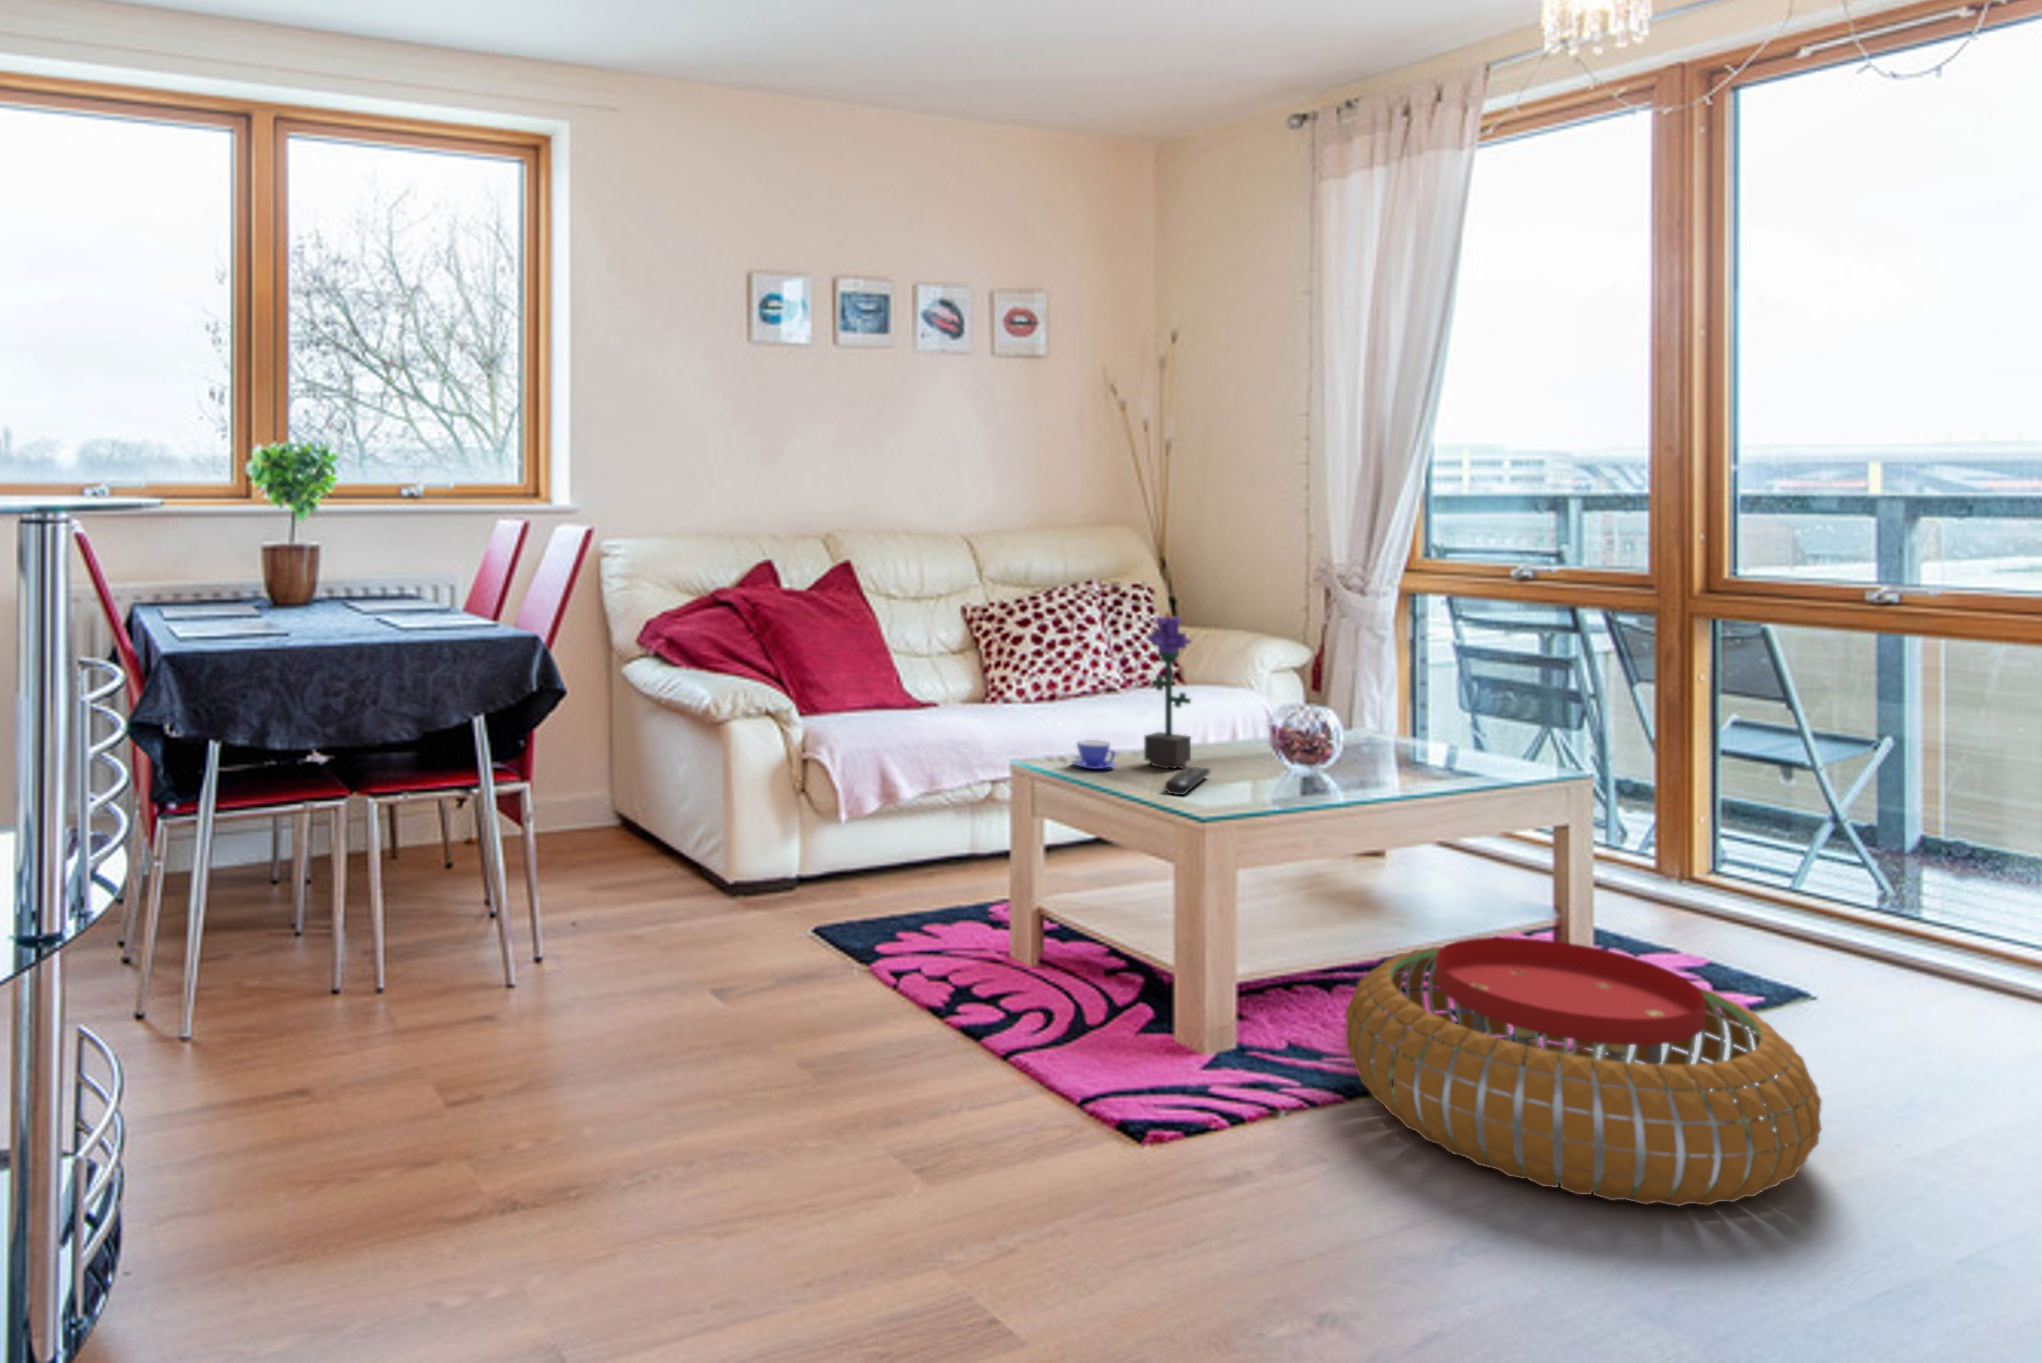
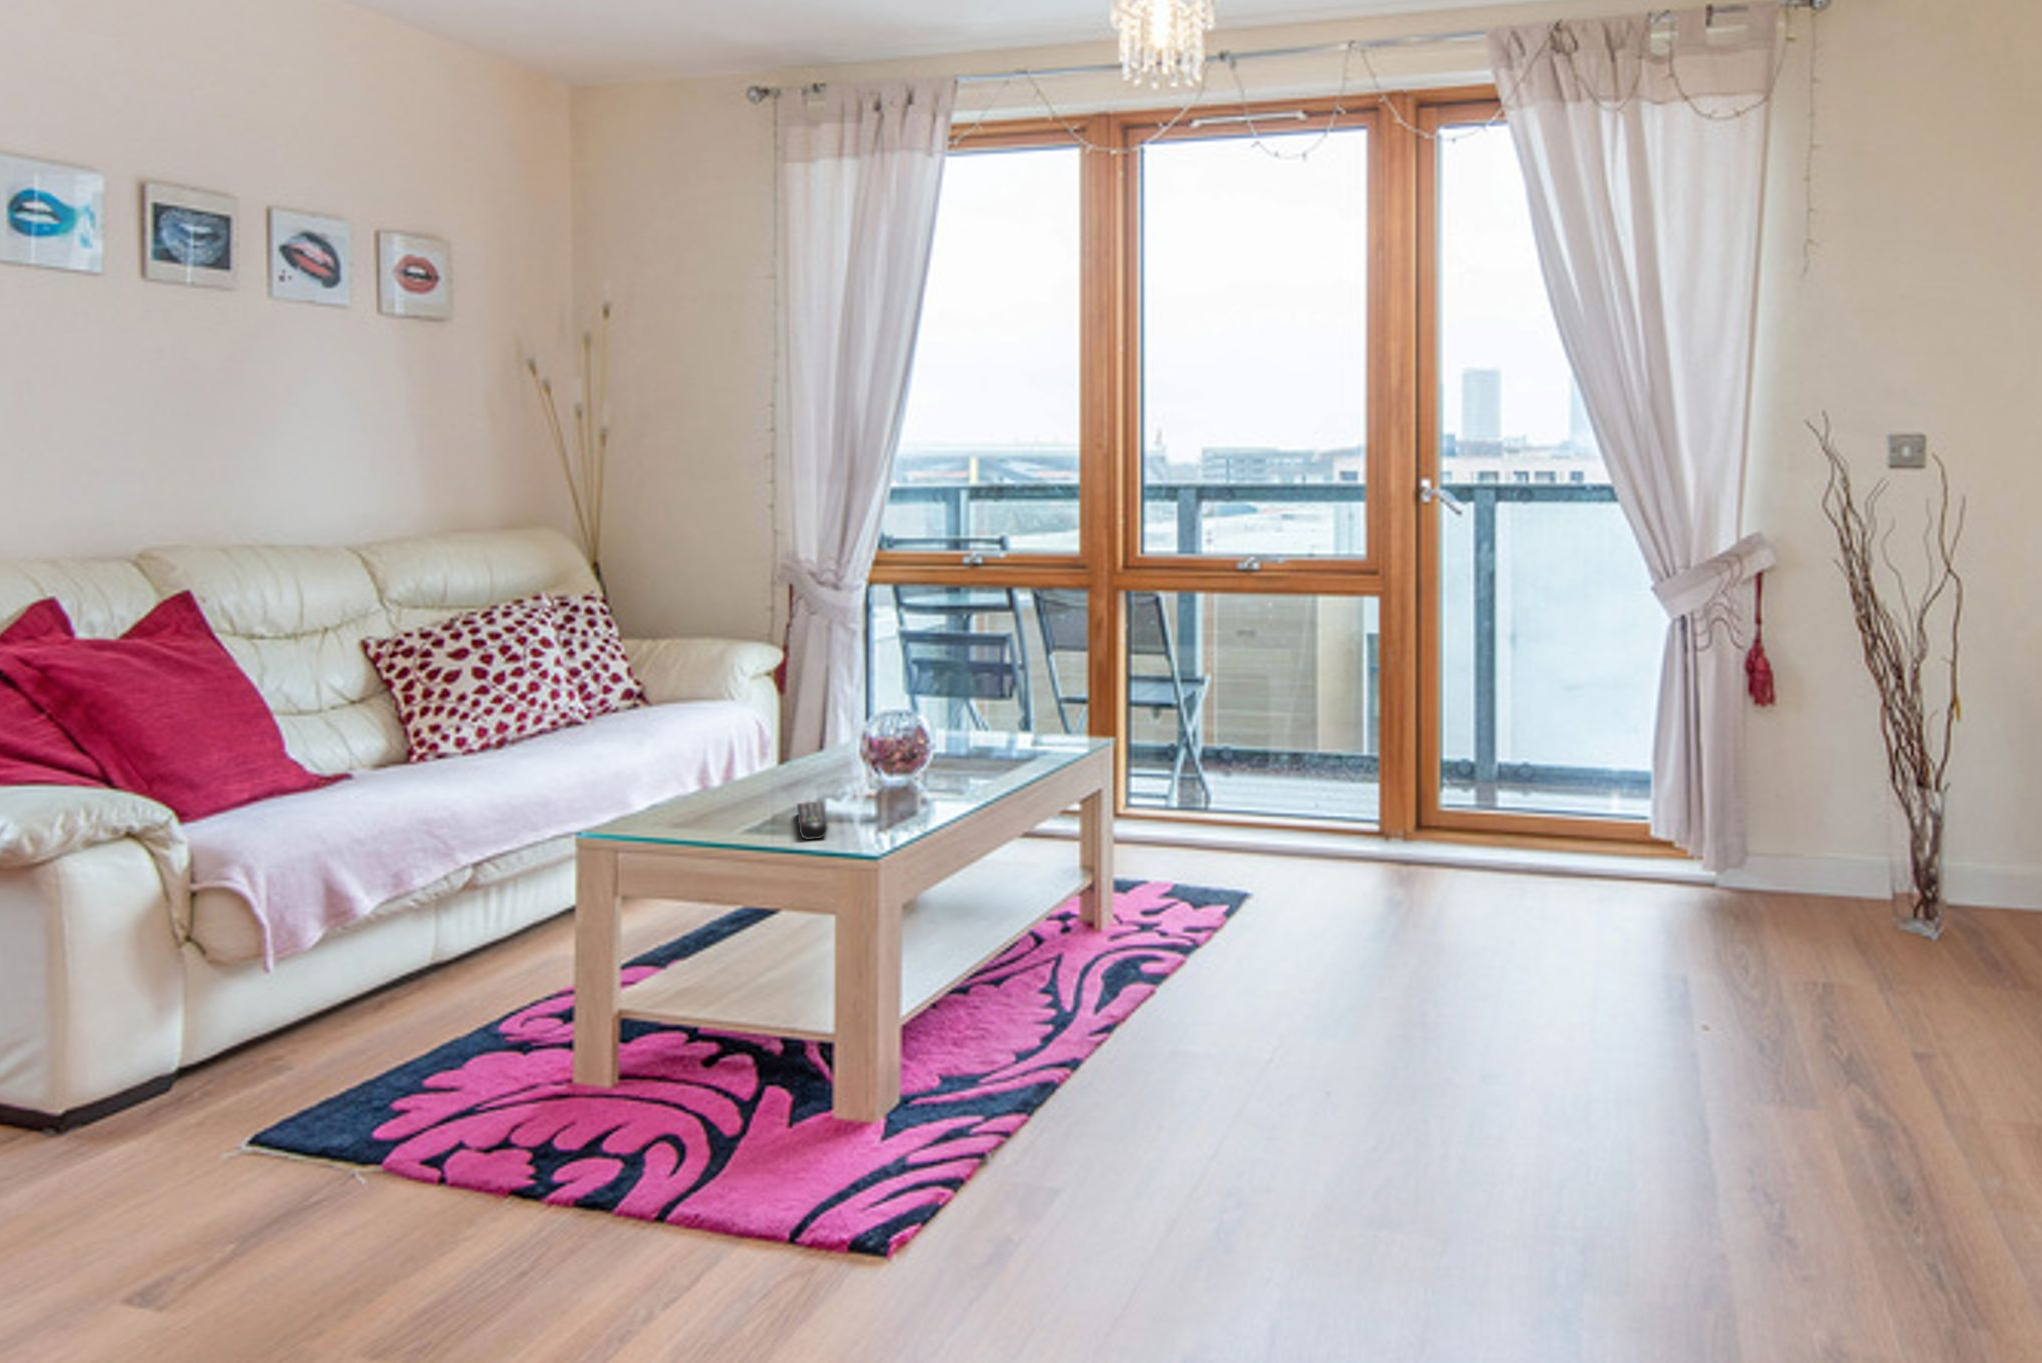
potted flower: present [1144,613,1191,769] -> none [736,631,789,810]
teacup: present [1072,740,1115,769] -> none [657,791,713,827]
pouf: present [1345,937,1821,1206] -> none [1006,901,1374,1137]

